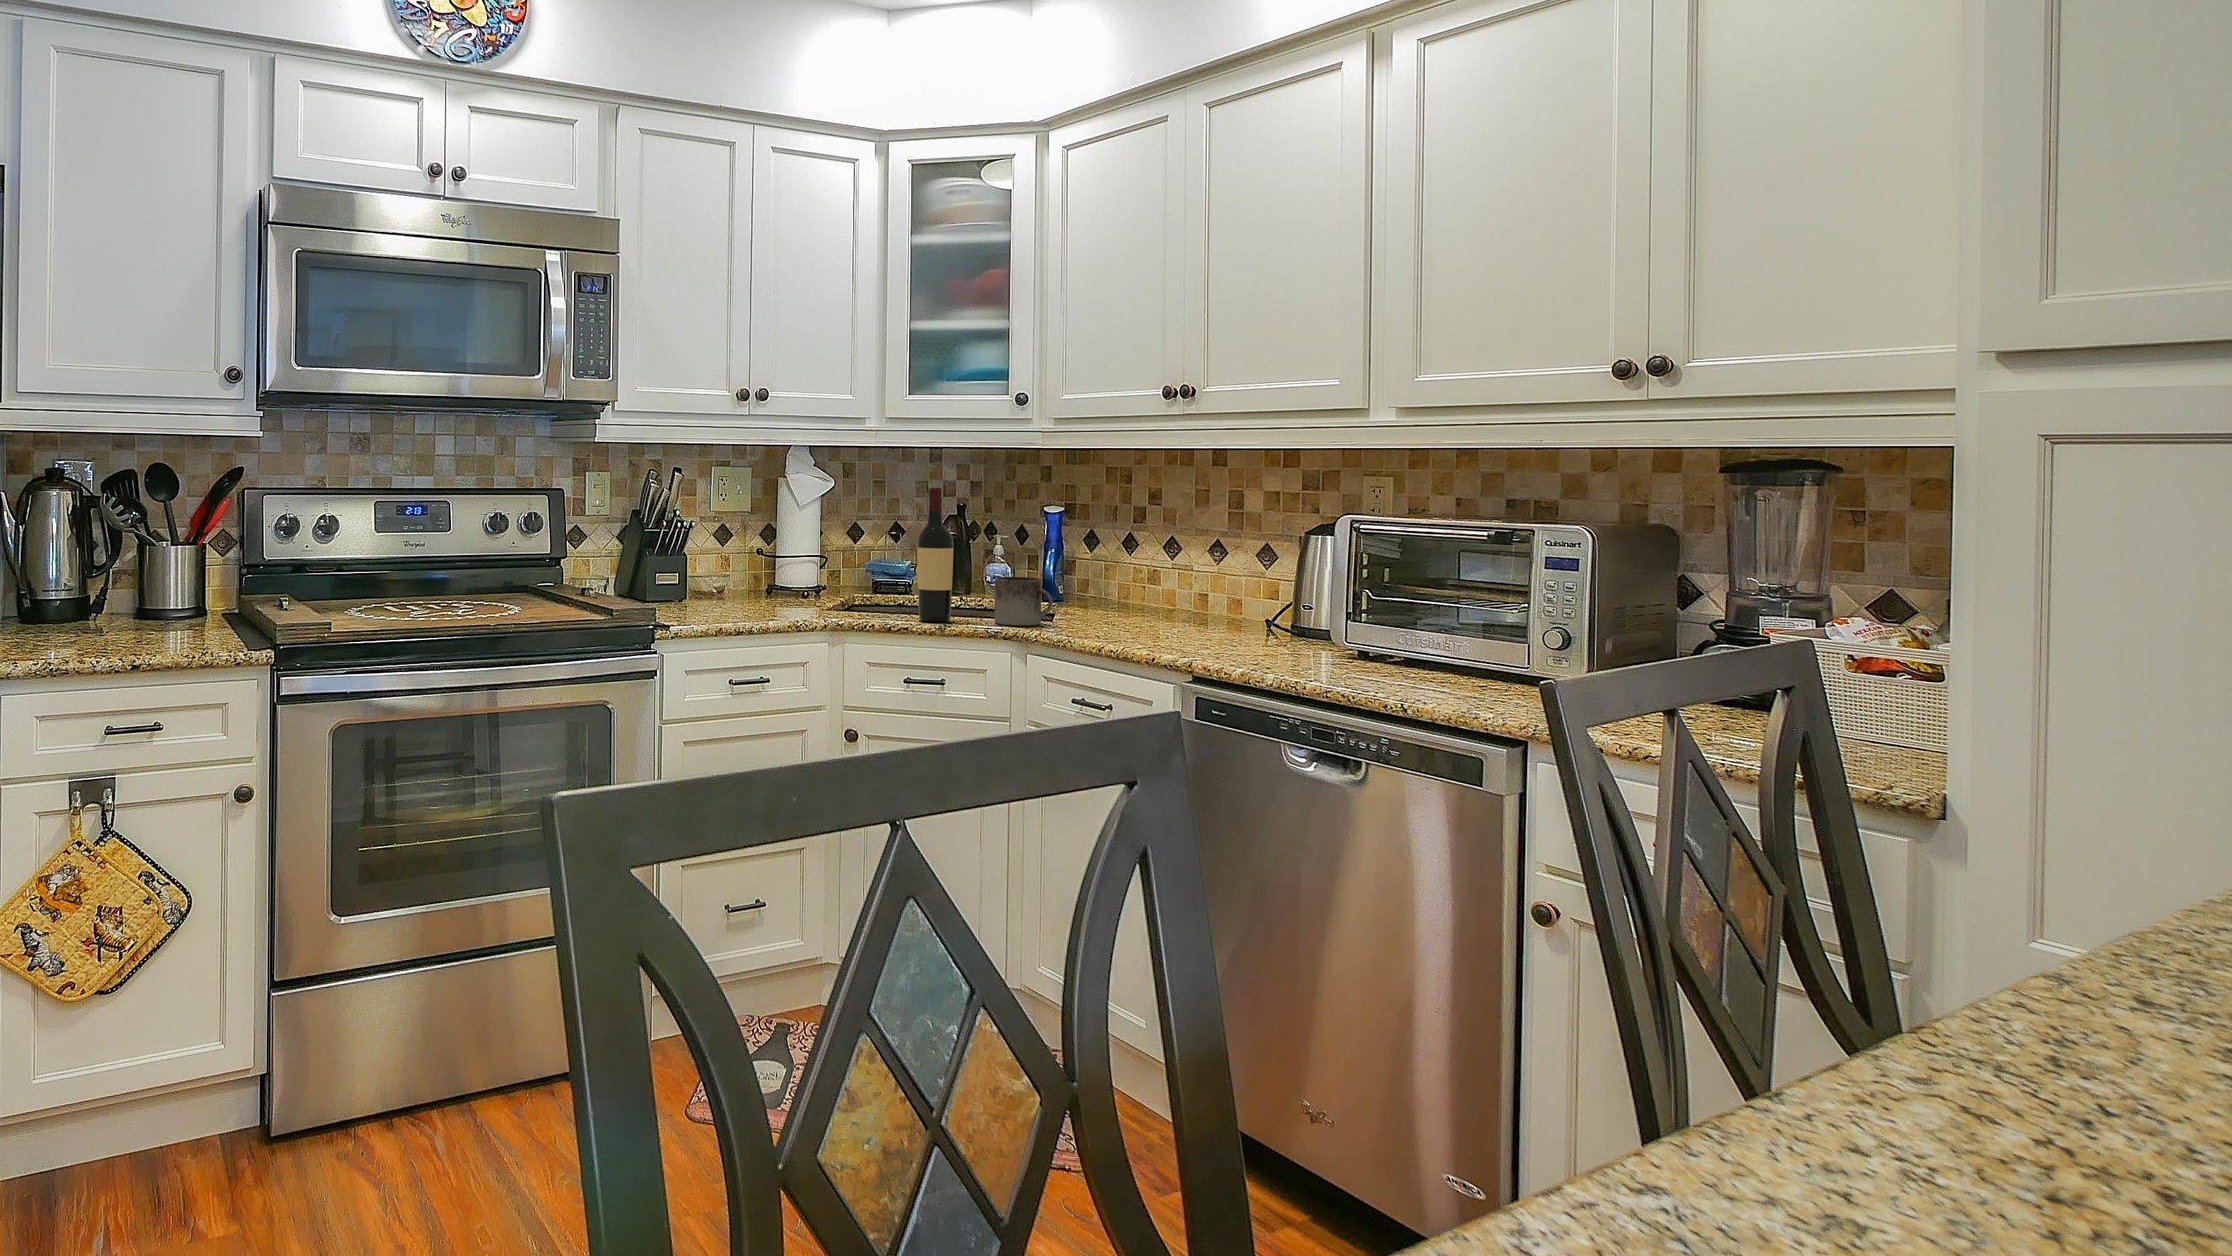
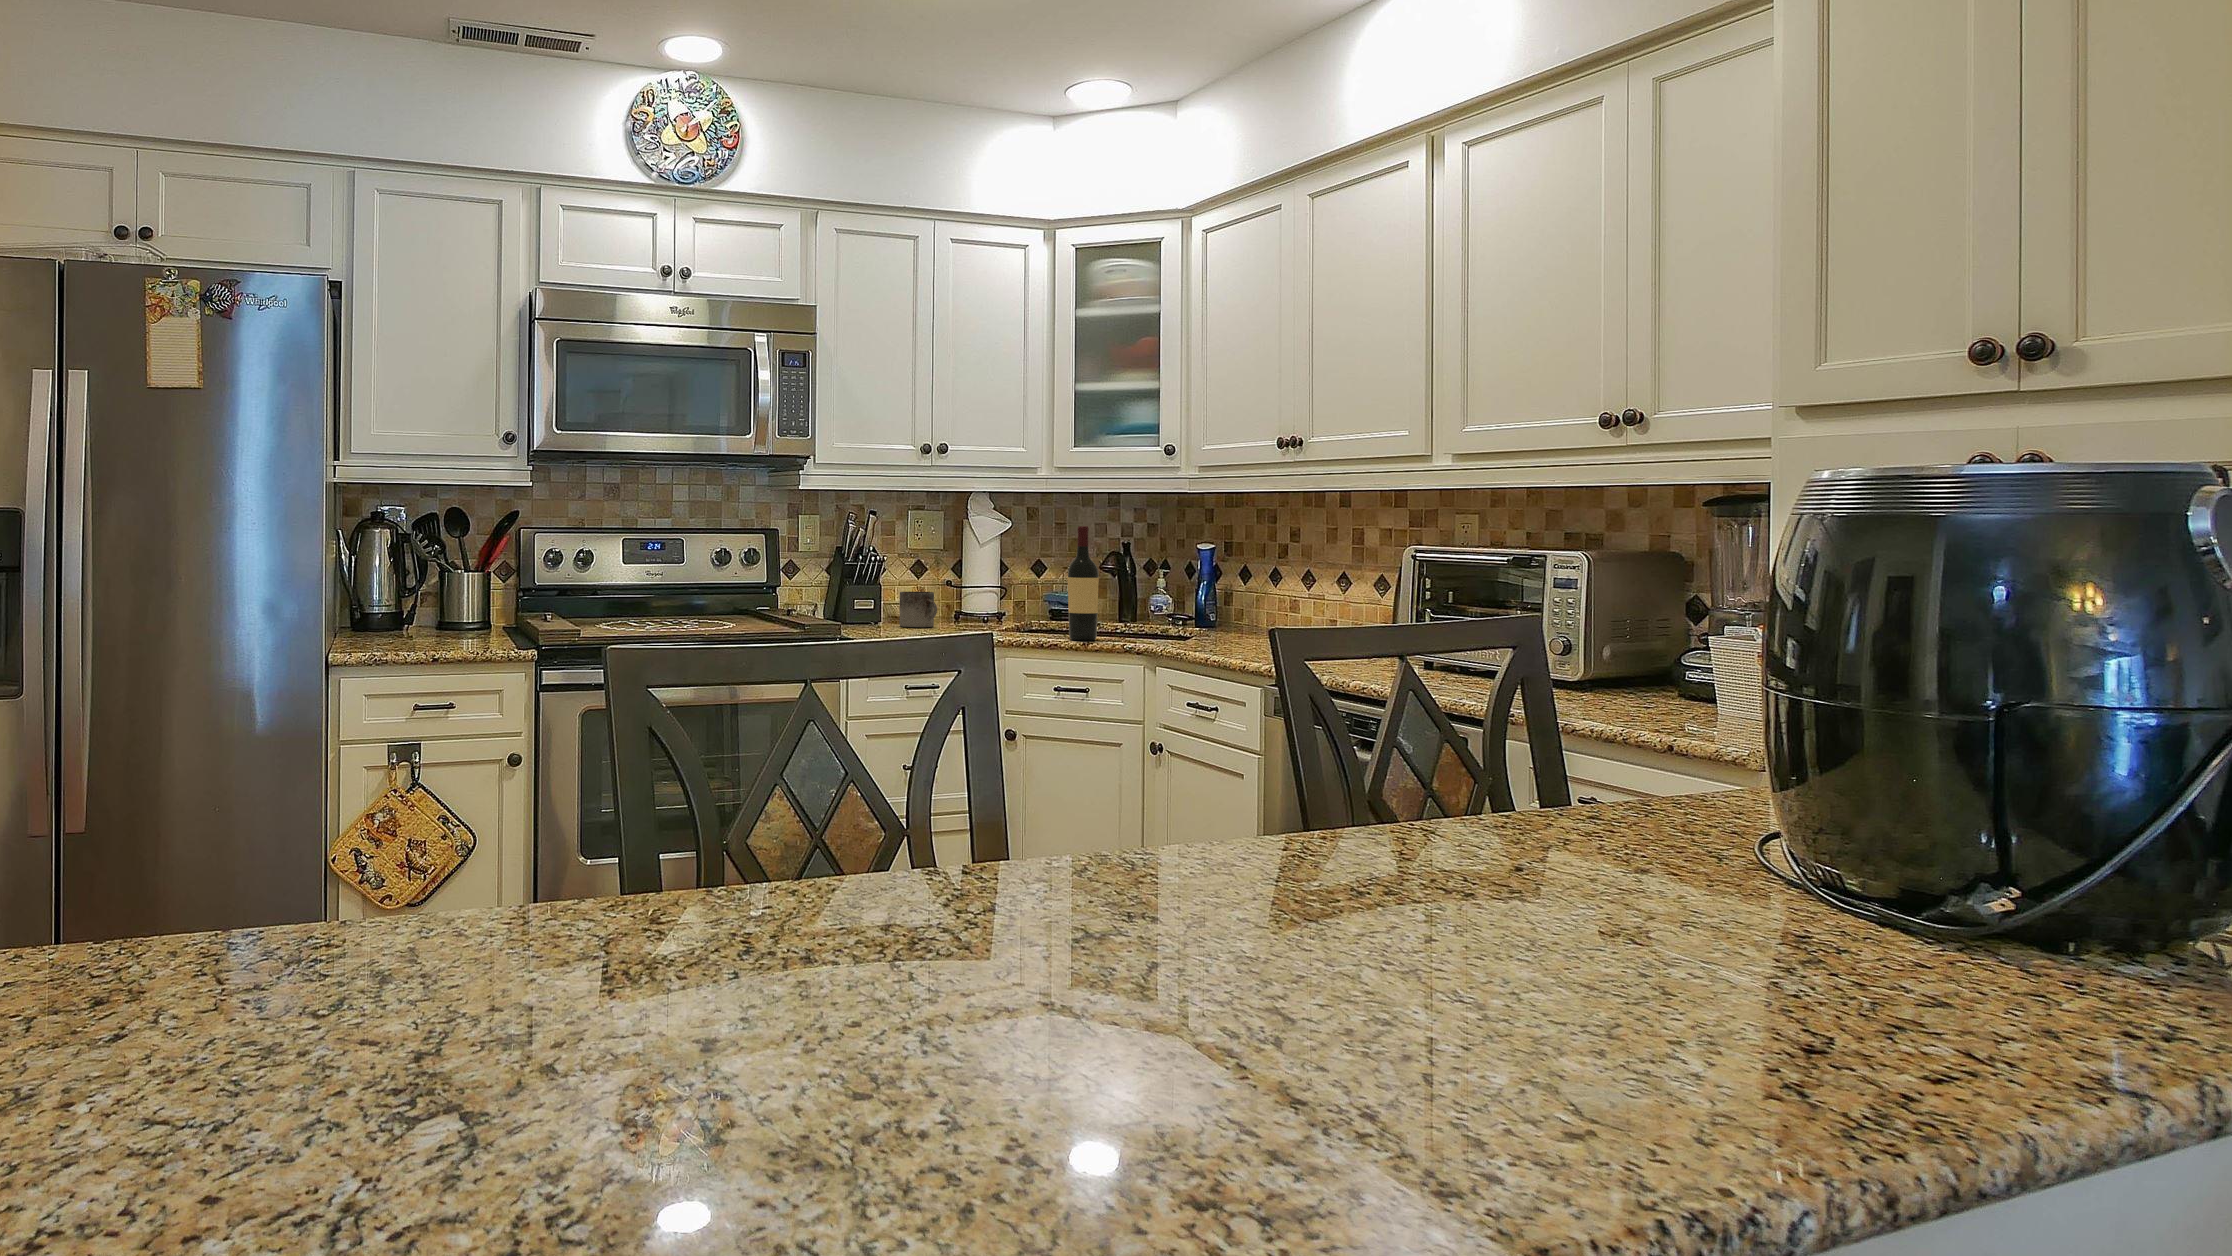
mug: present [994,577,1053,626] -> present [899,592,937,627]

